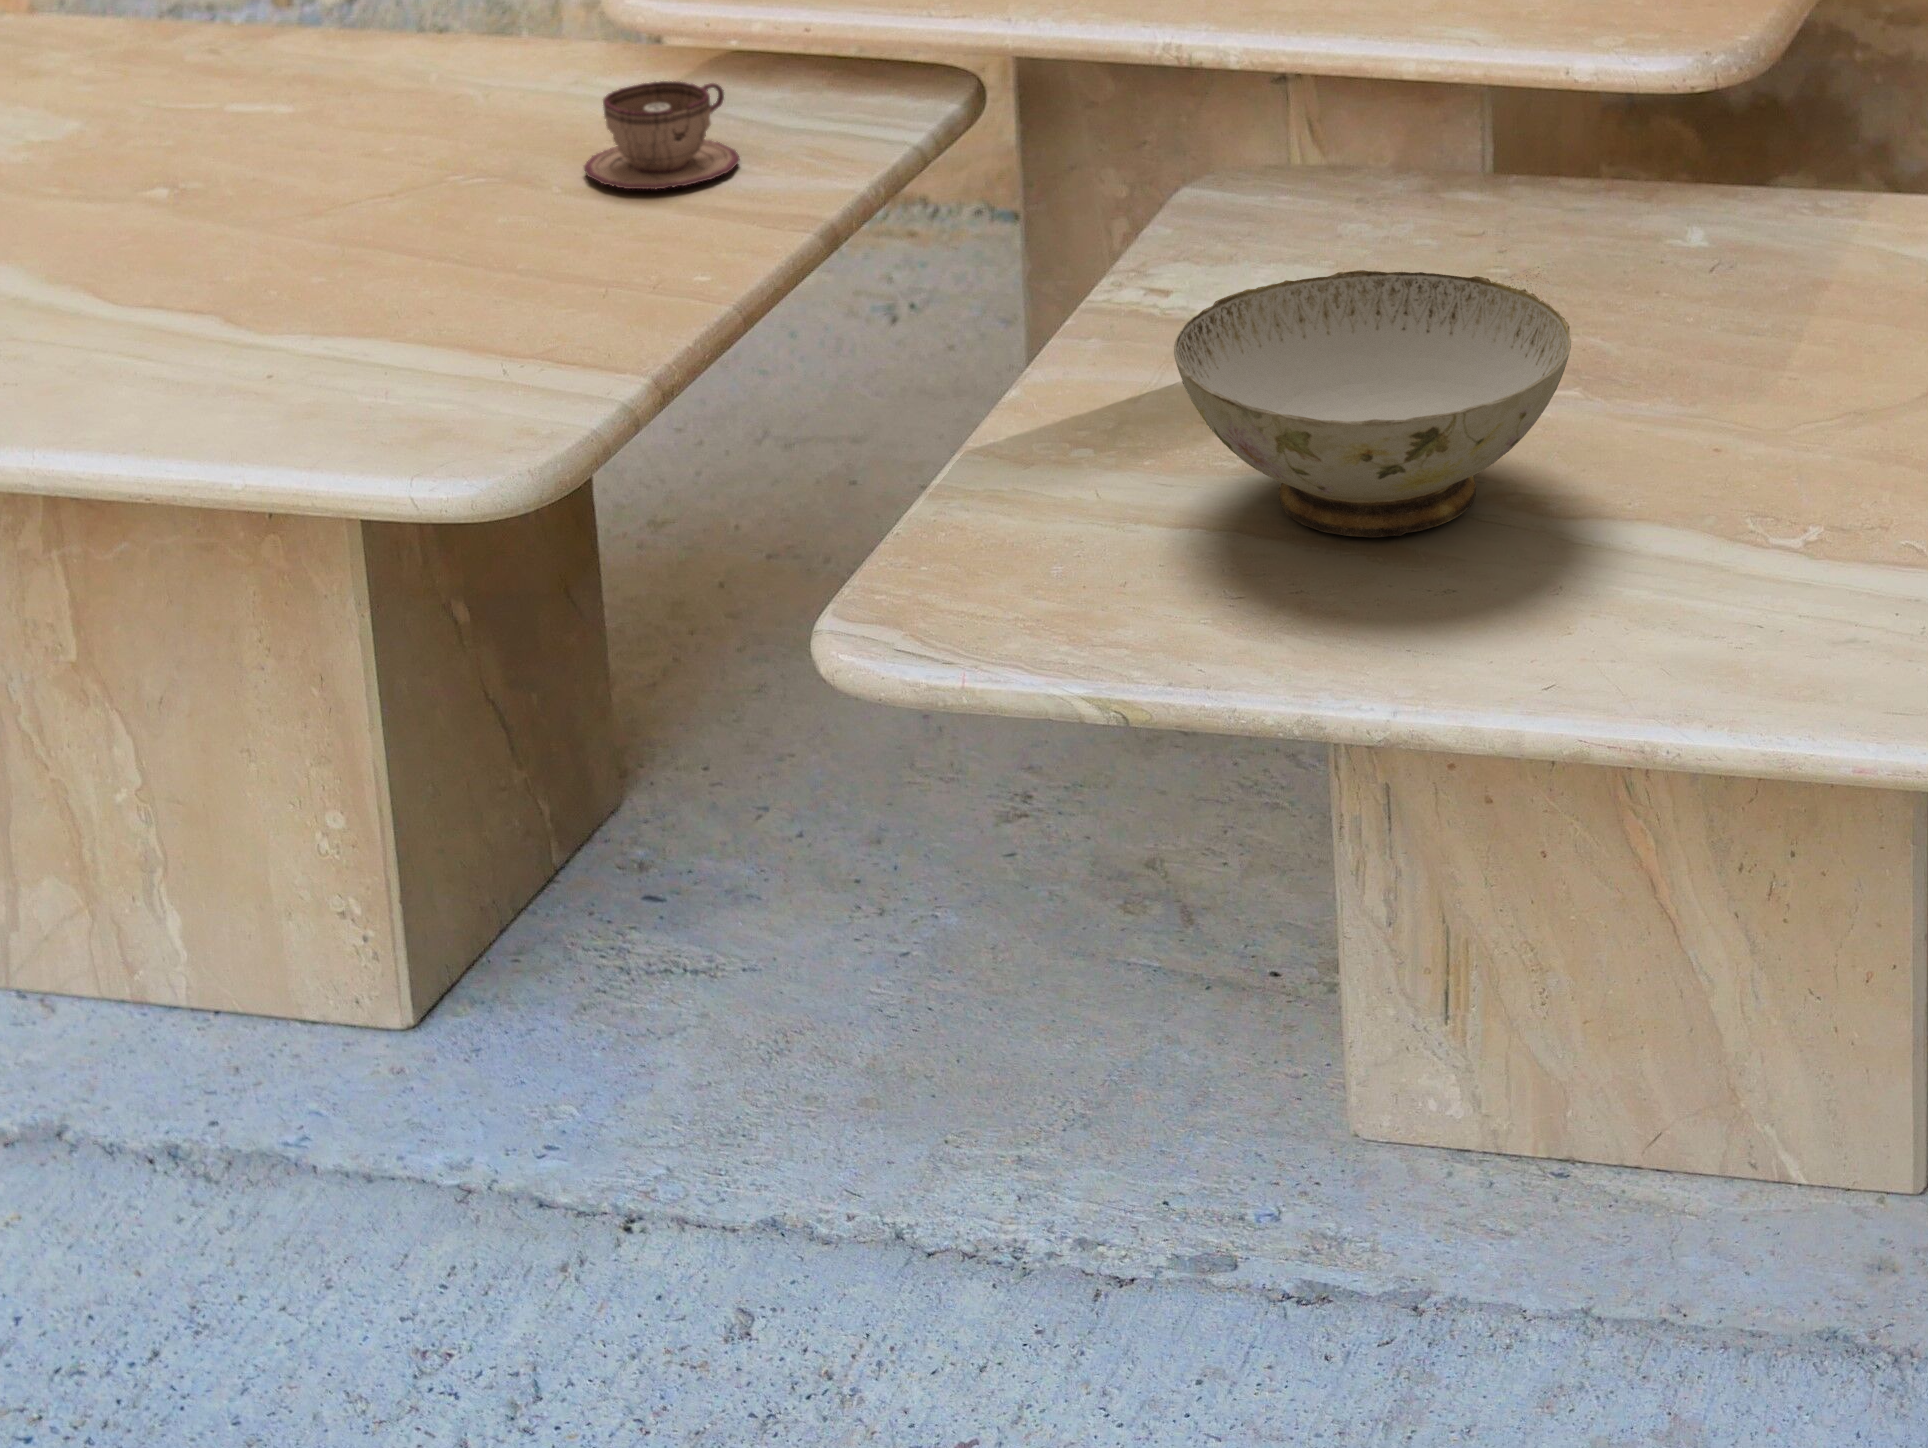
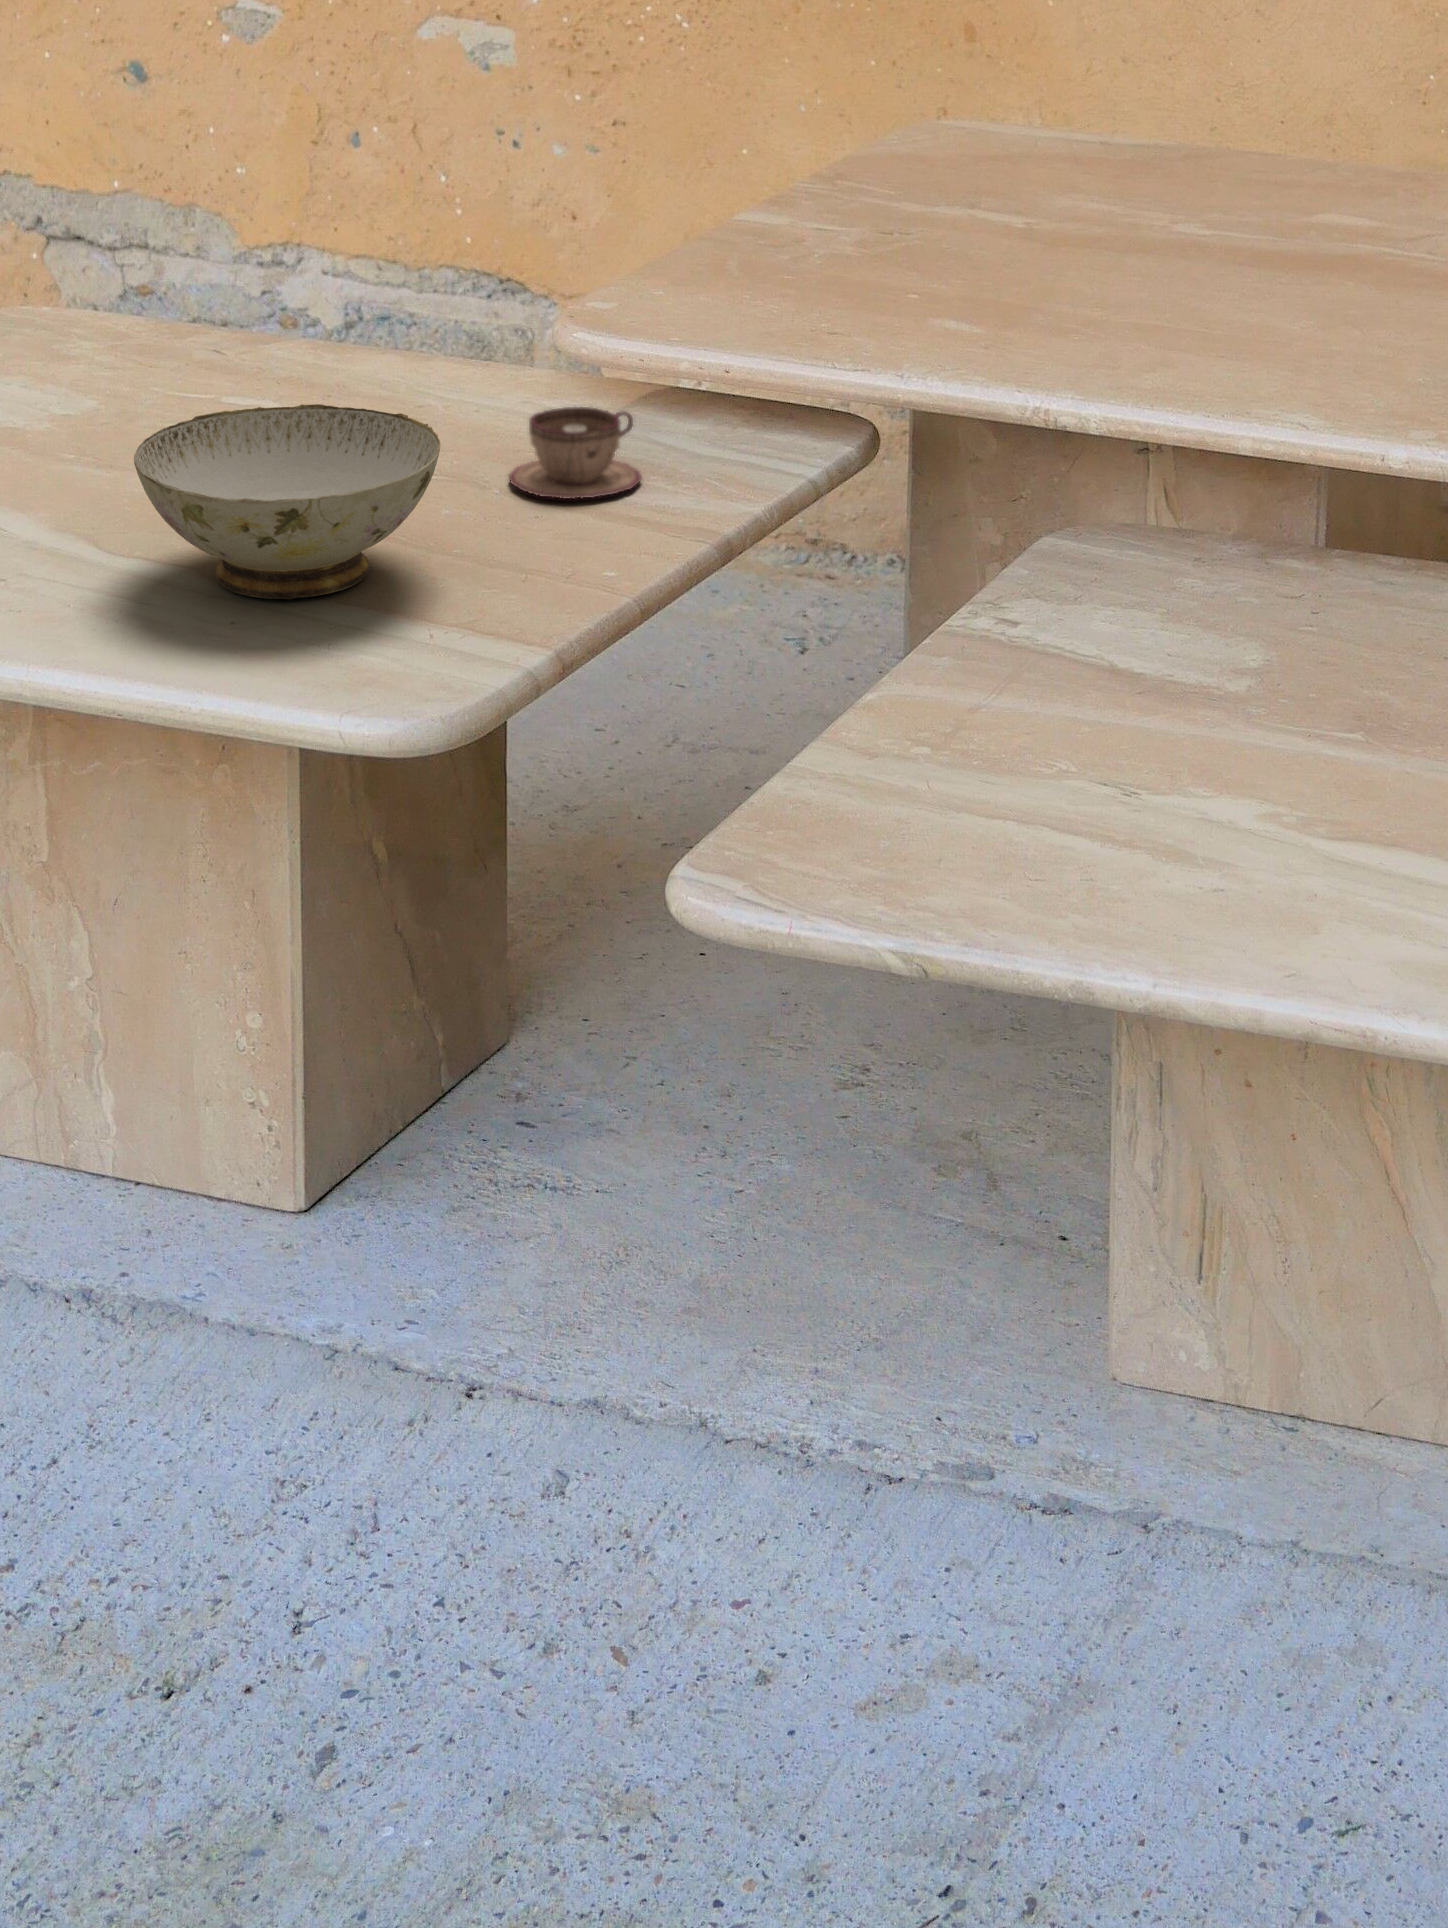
ceramic bowl: present [1174,270,1571,537] -> present [134,404,440,599]

